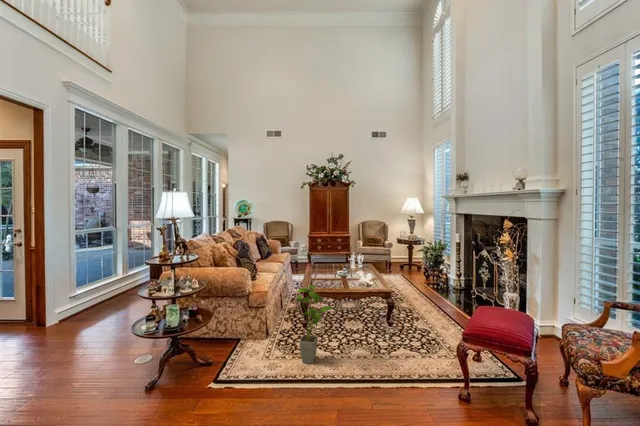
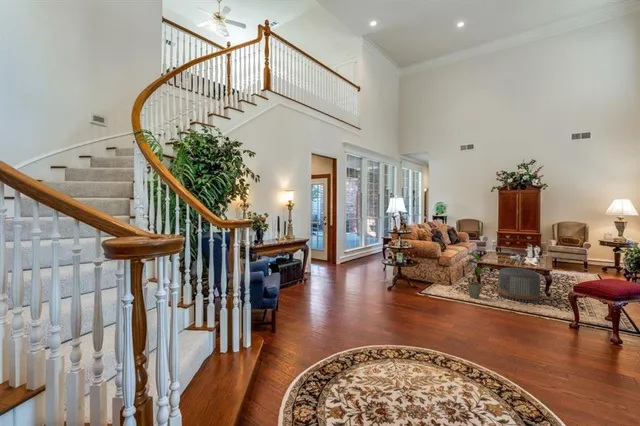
pouf: none [336,295,387,351] -> present [498,268,540,302]

